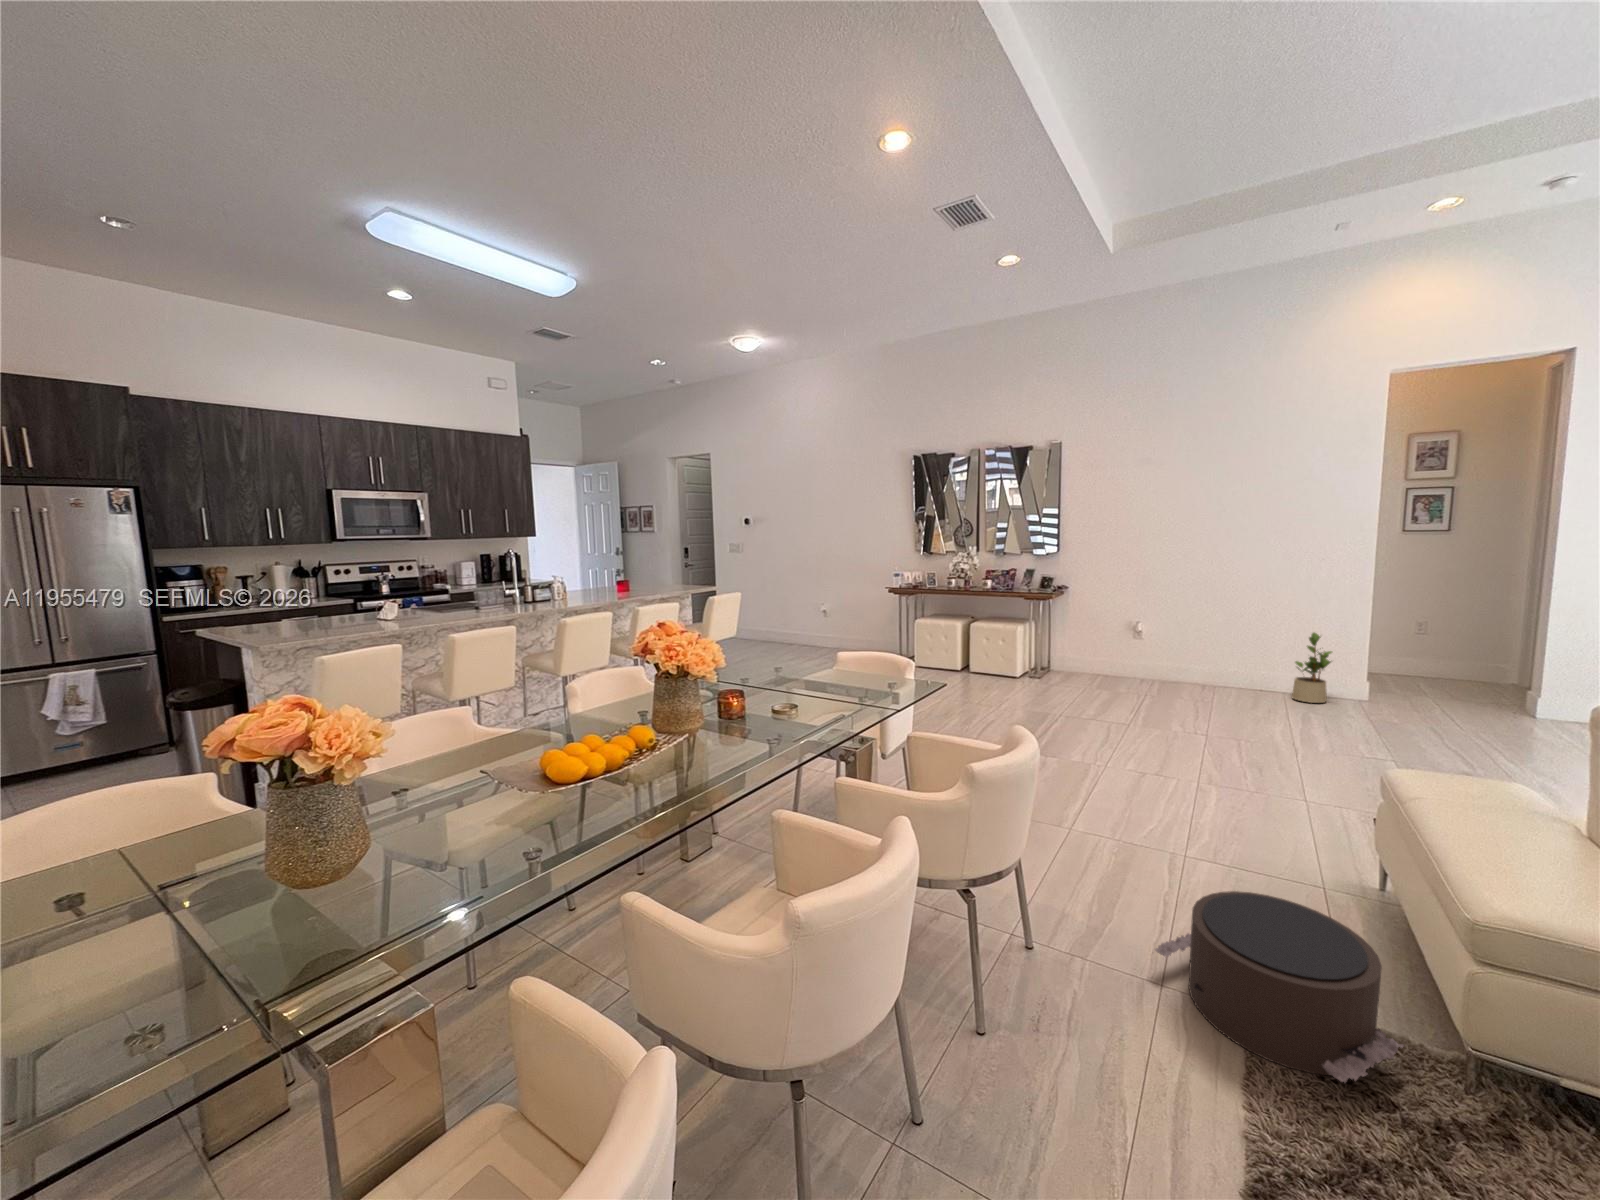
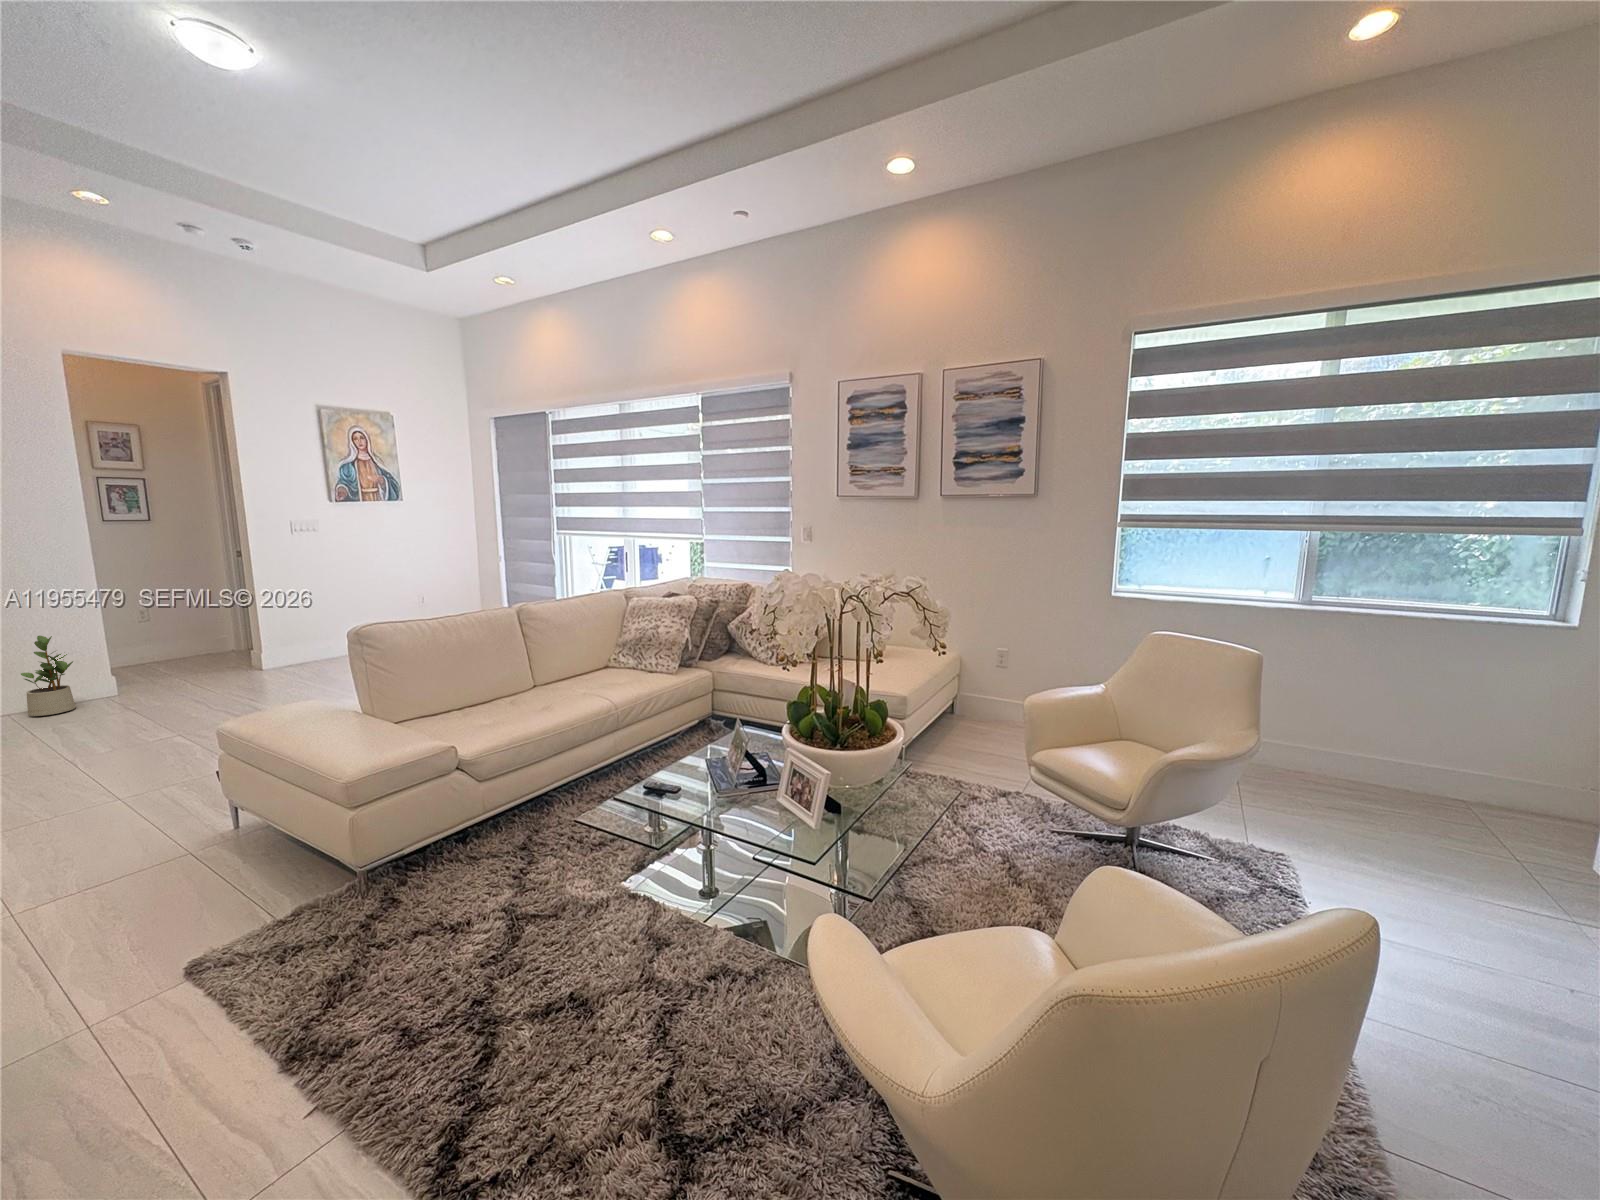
pouf: present [1155,891,1404,1083] -> none [66,848,323,1011]

